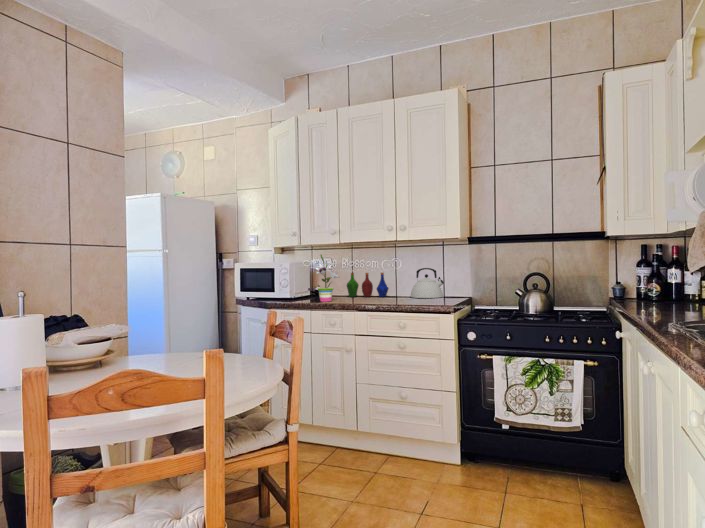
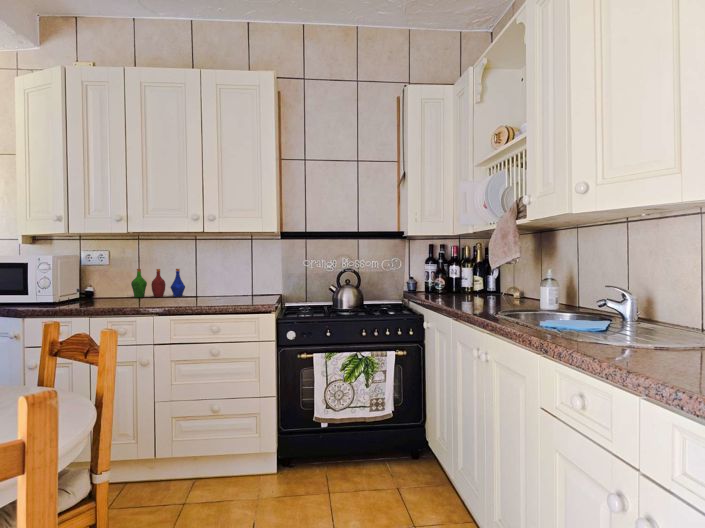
potted plant: present [316,255,338,302] -> none [92,246,127,304]
kettle: present [411,268,444,298] -> none [212,264,250,296]

